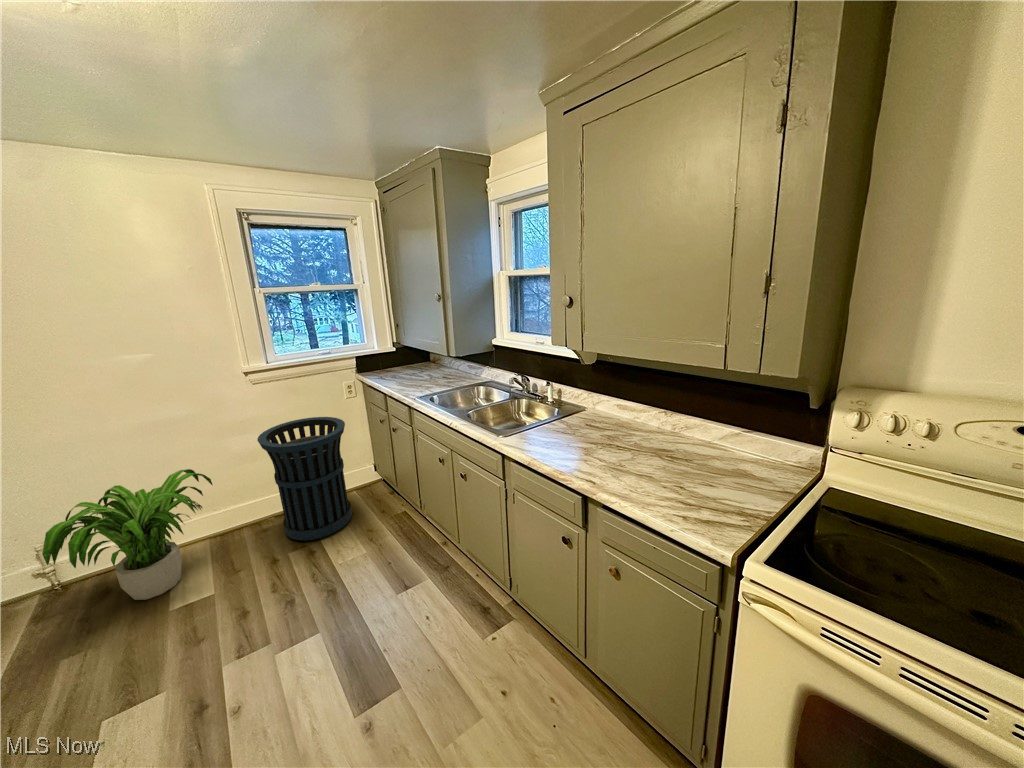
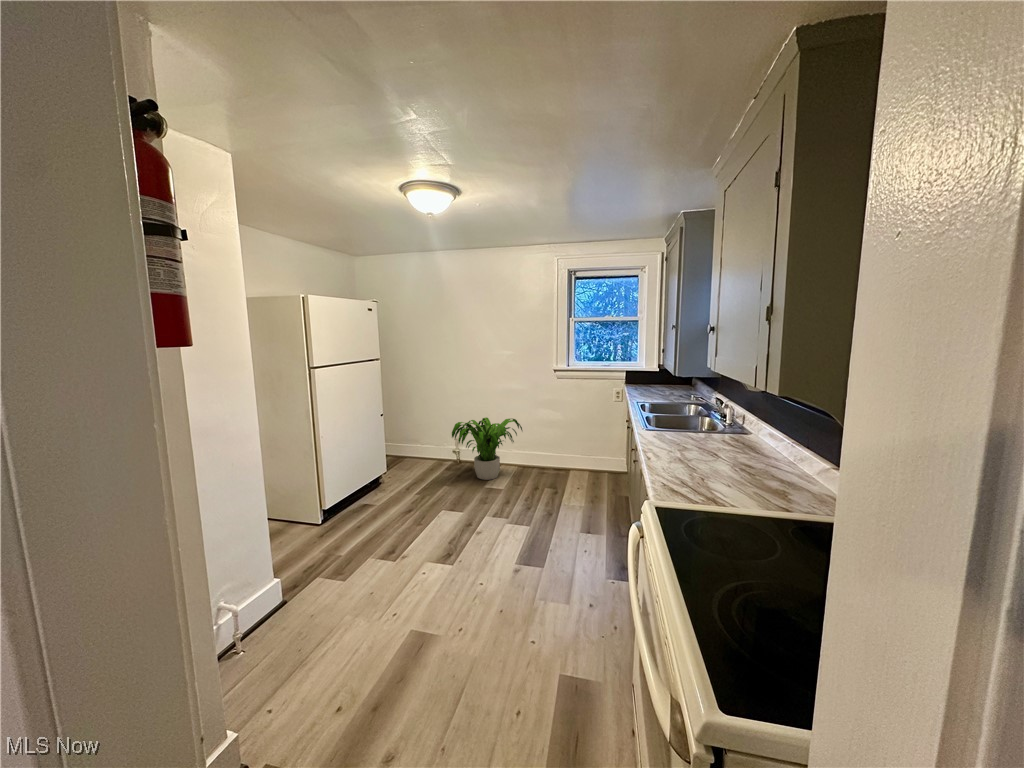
trash can: present [257,417,352,540] -> none [546,407,601,490]

